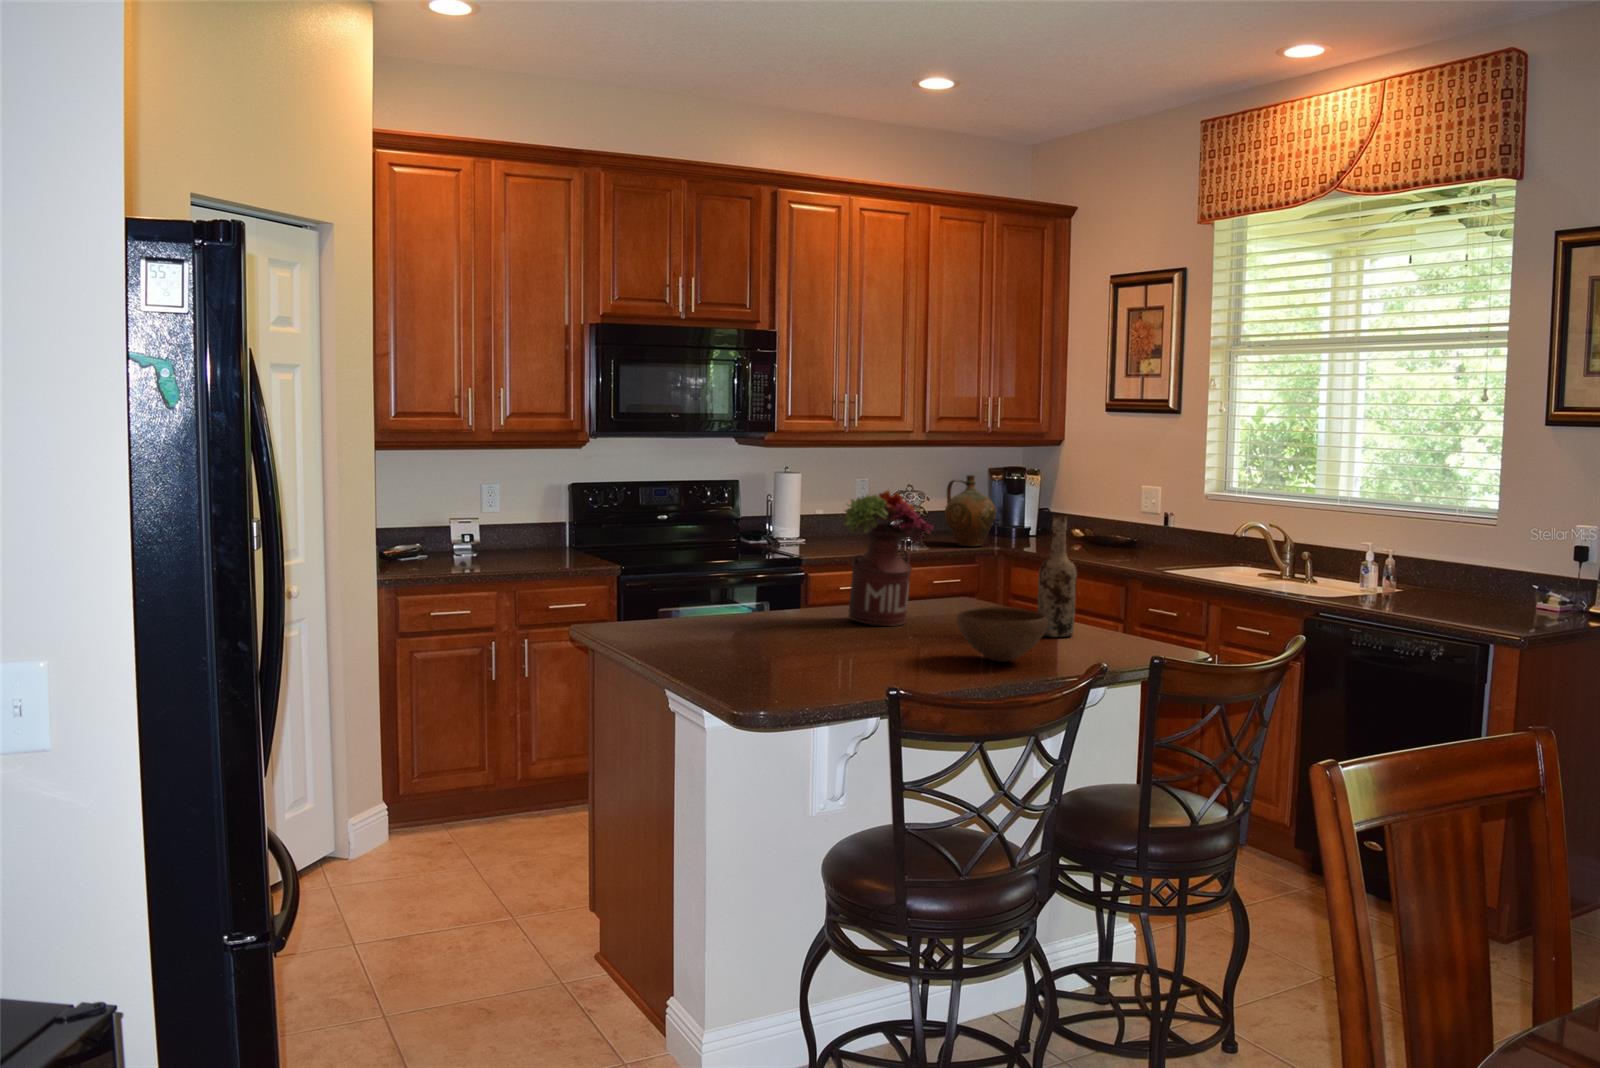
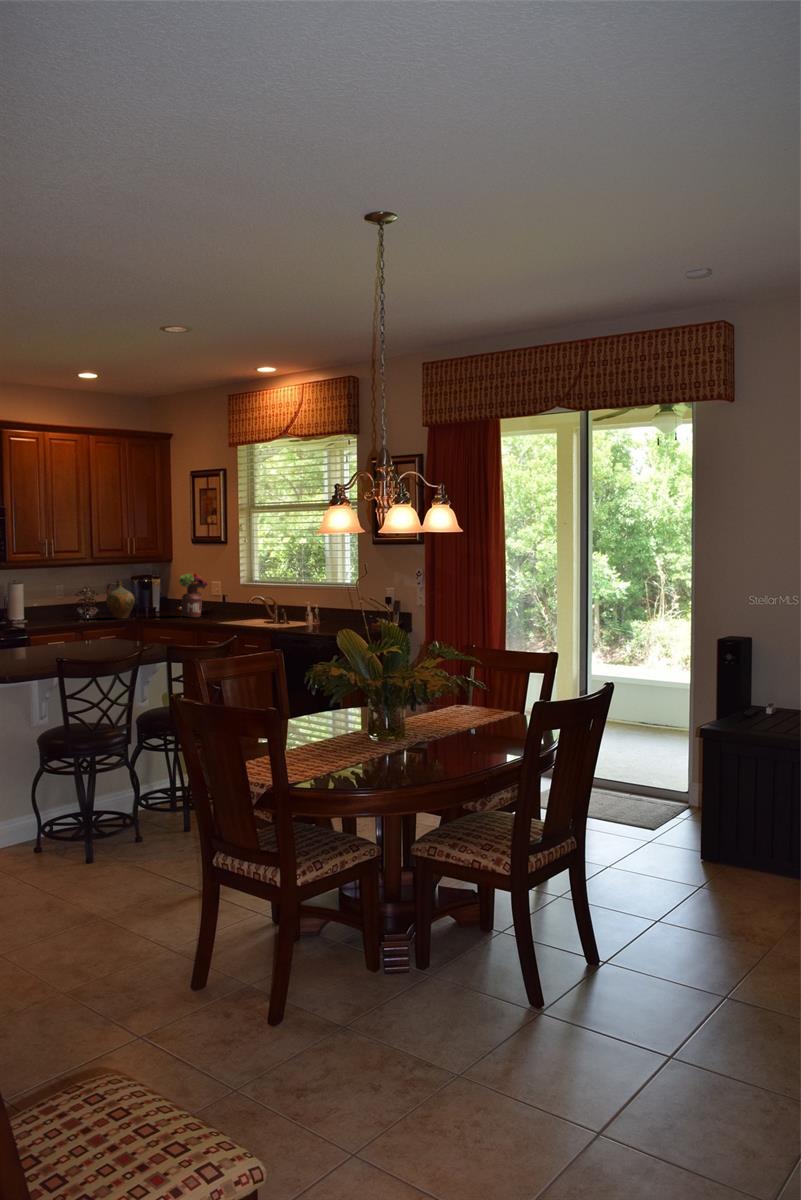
flower arrangement: present [844,490,933,626] -> present [179,573,208,617]
wine bottle: present [1037,515,1077,637] -> none [140,591,157,644]
bowl: present [957,607,1047,662] -> none [101,630,139,651]

